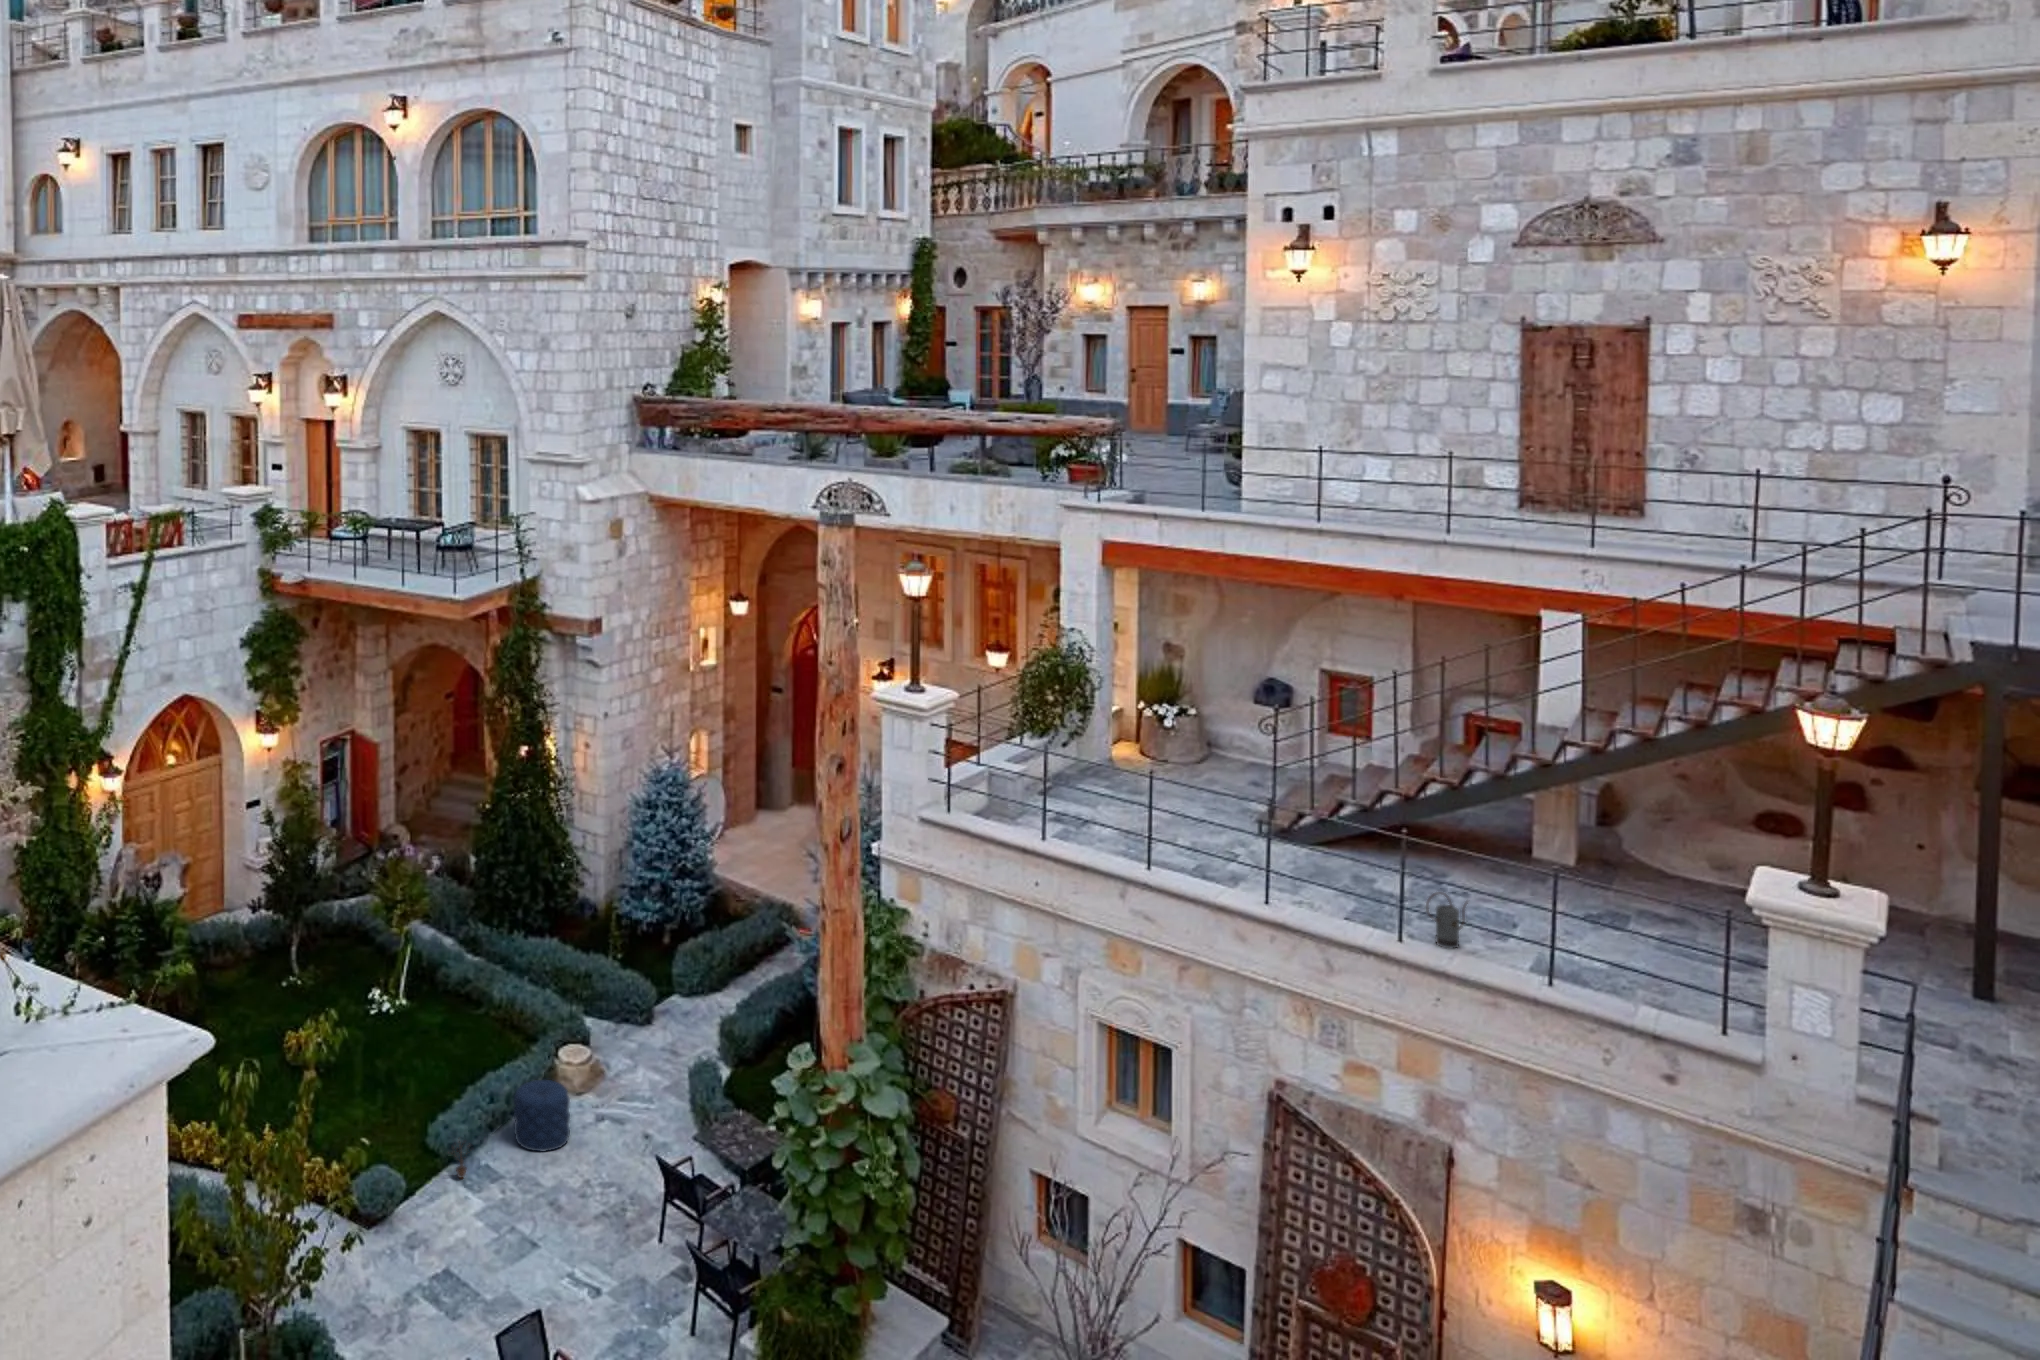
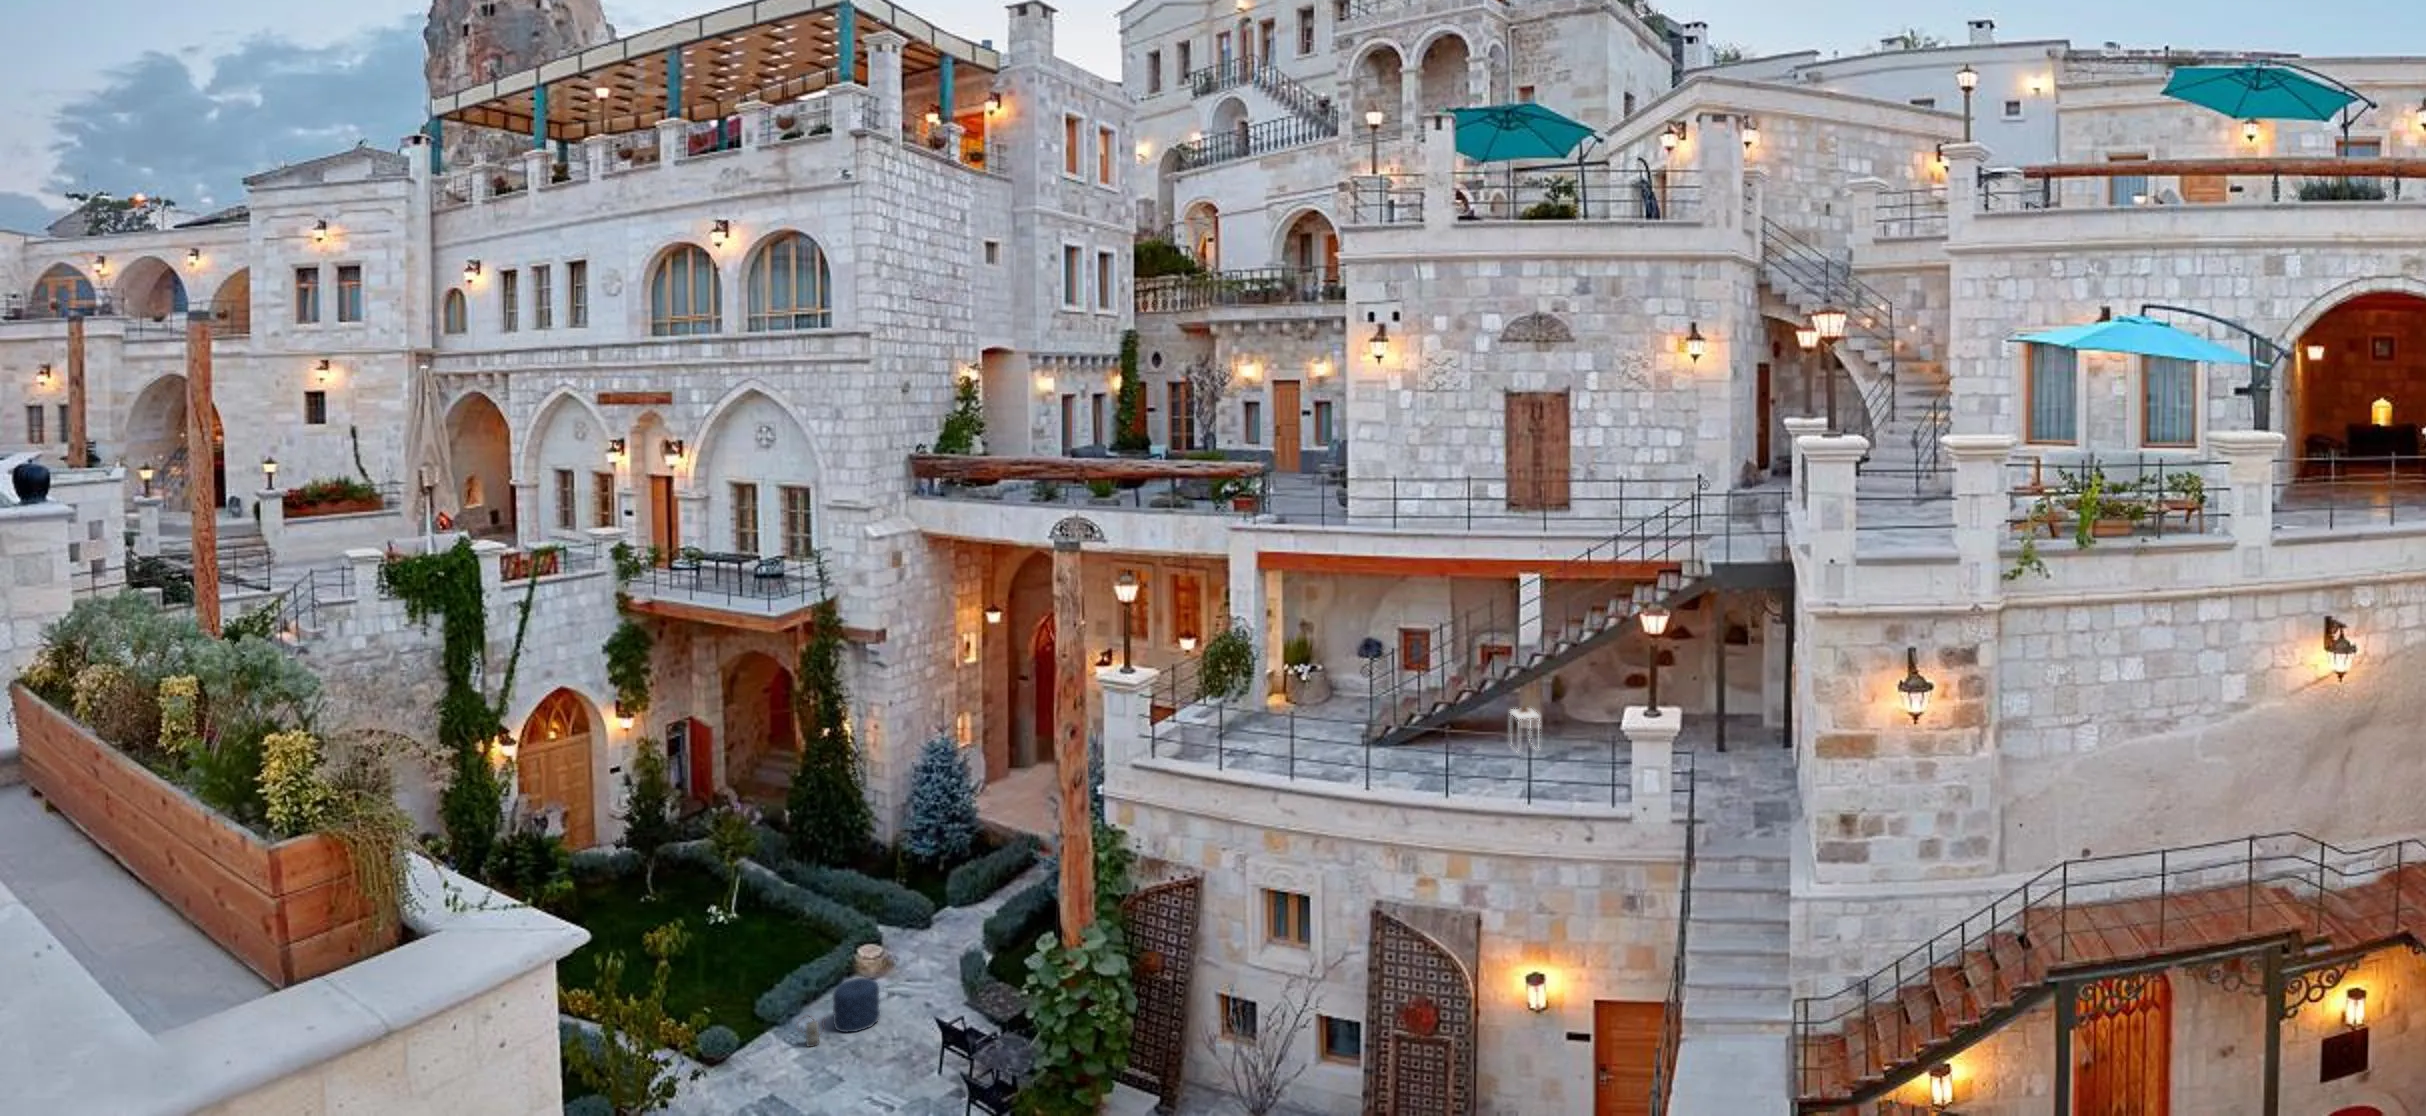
side table: none [1527,833,1586,913] -> present [1511,707,1539,740]
watering can: present [1427,893,1468,948] -> present [798,1020,820,1047]
decorative plant: present [448,1142,470,1178] -> none [776,1032,802,1065]

